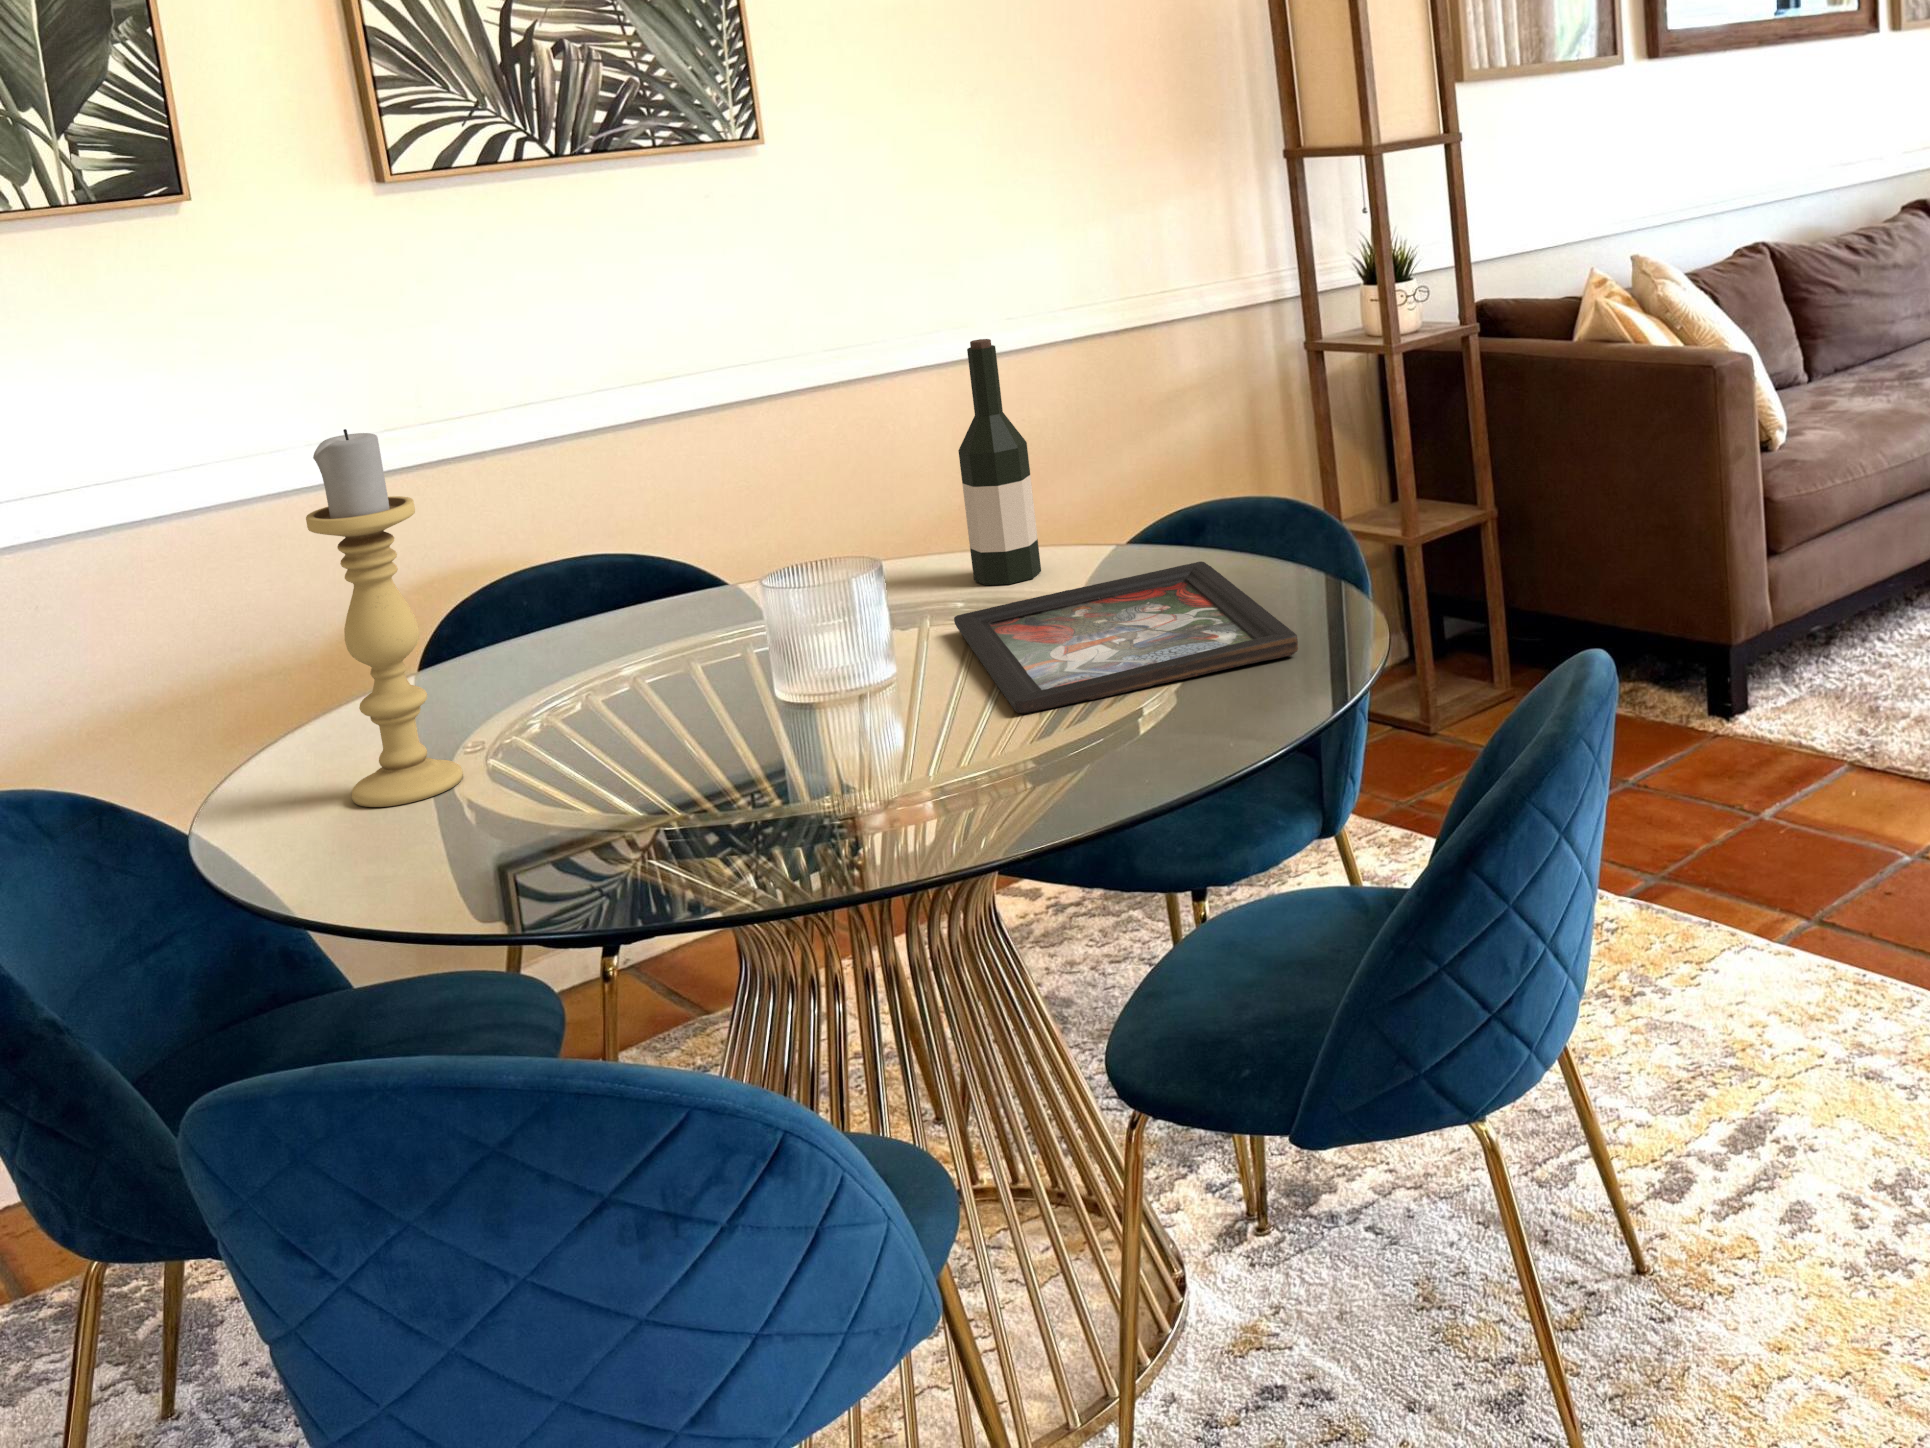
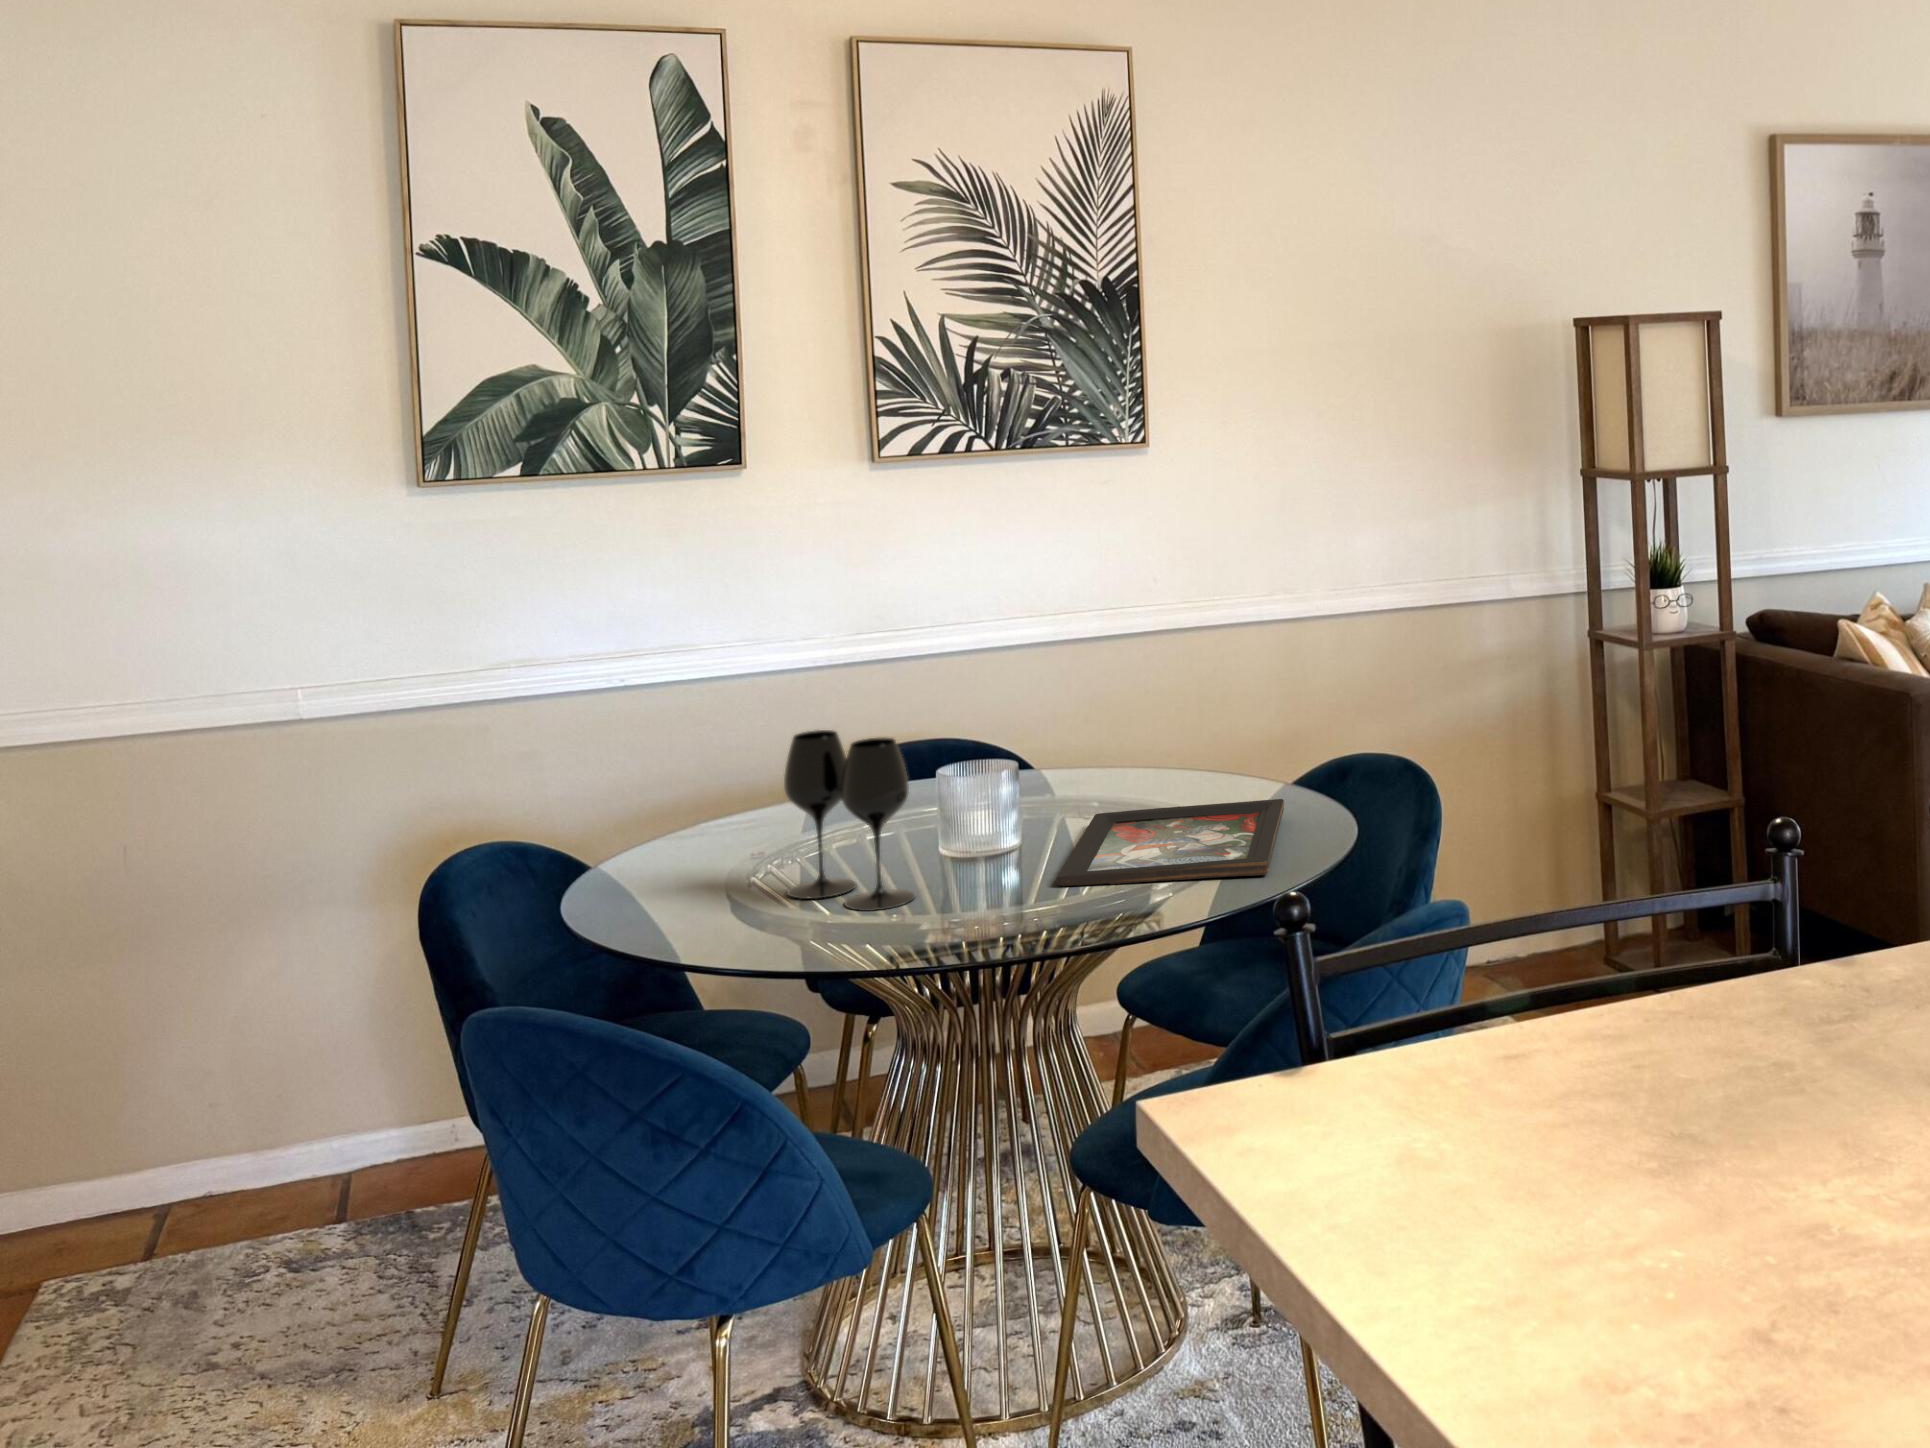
wine bottle: present [958,339,1041,585] -> none [1150,614,1202,798]
candle holder: present [306,429,463,807] -> none [662,637,737,882]
wine glass: none [572,539,819,797] -> present [784,730,915,911]

